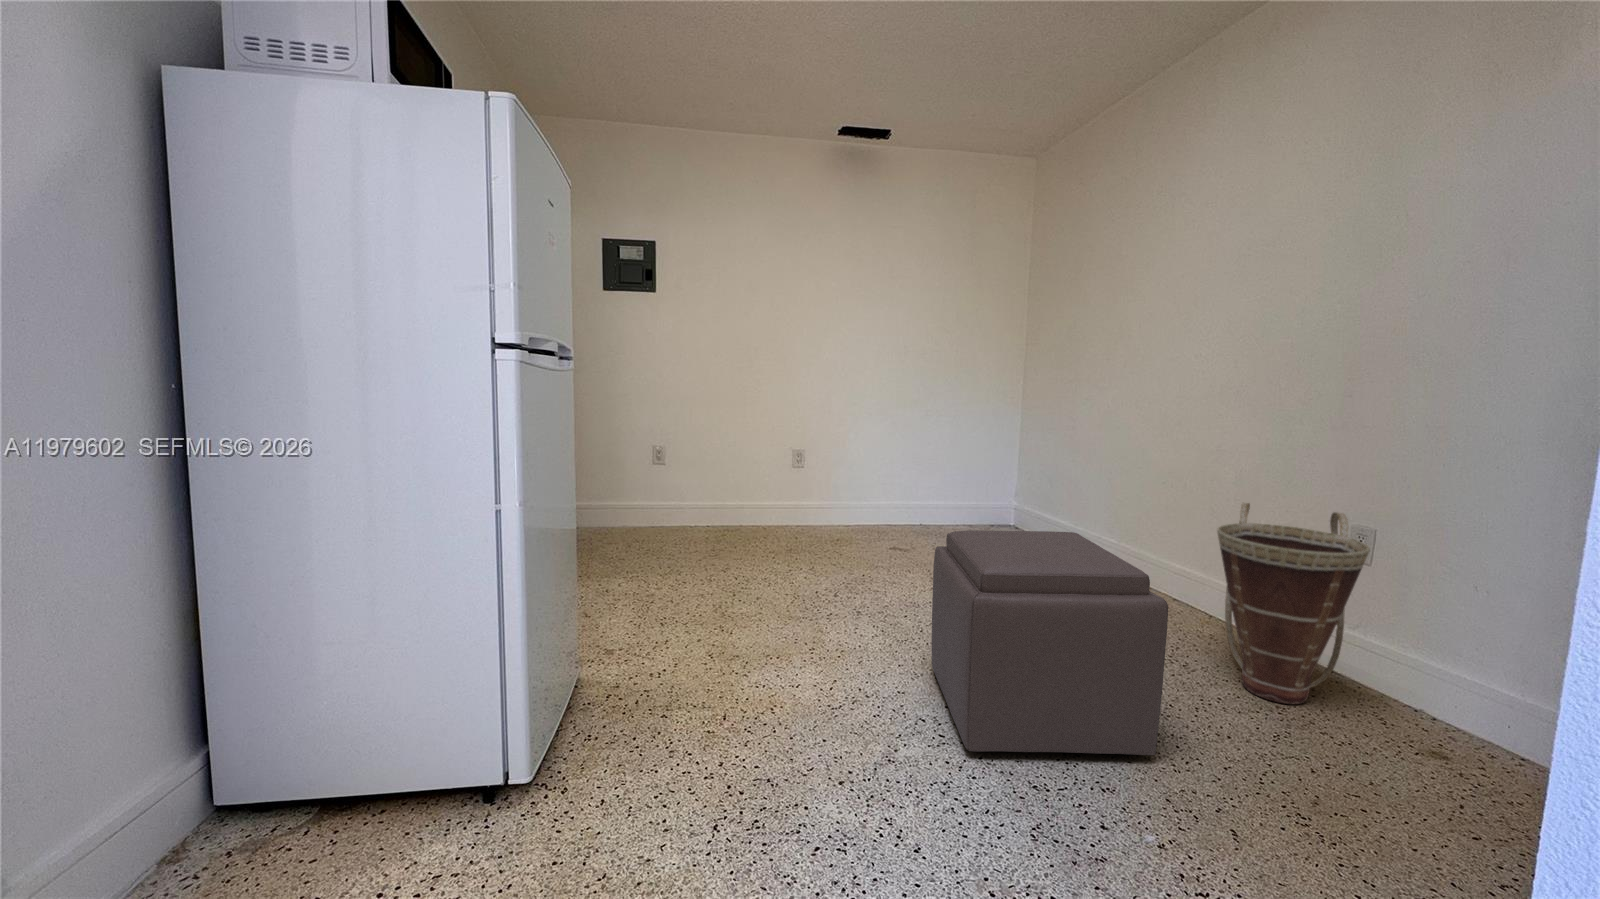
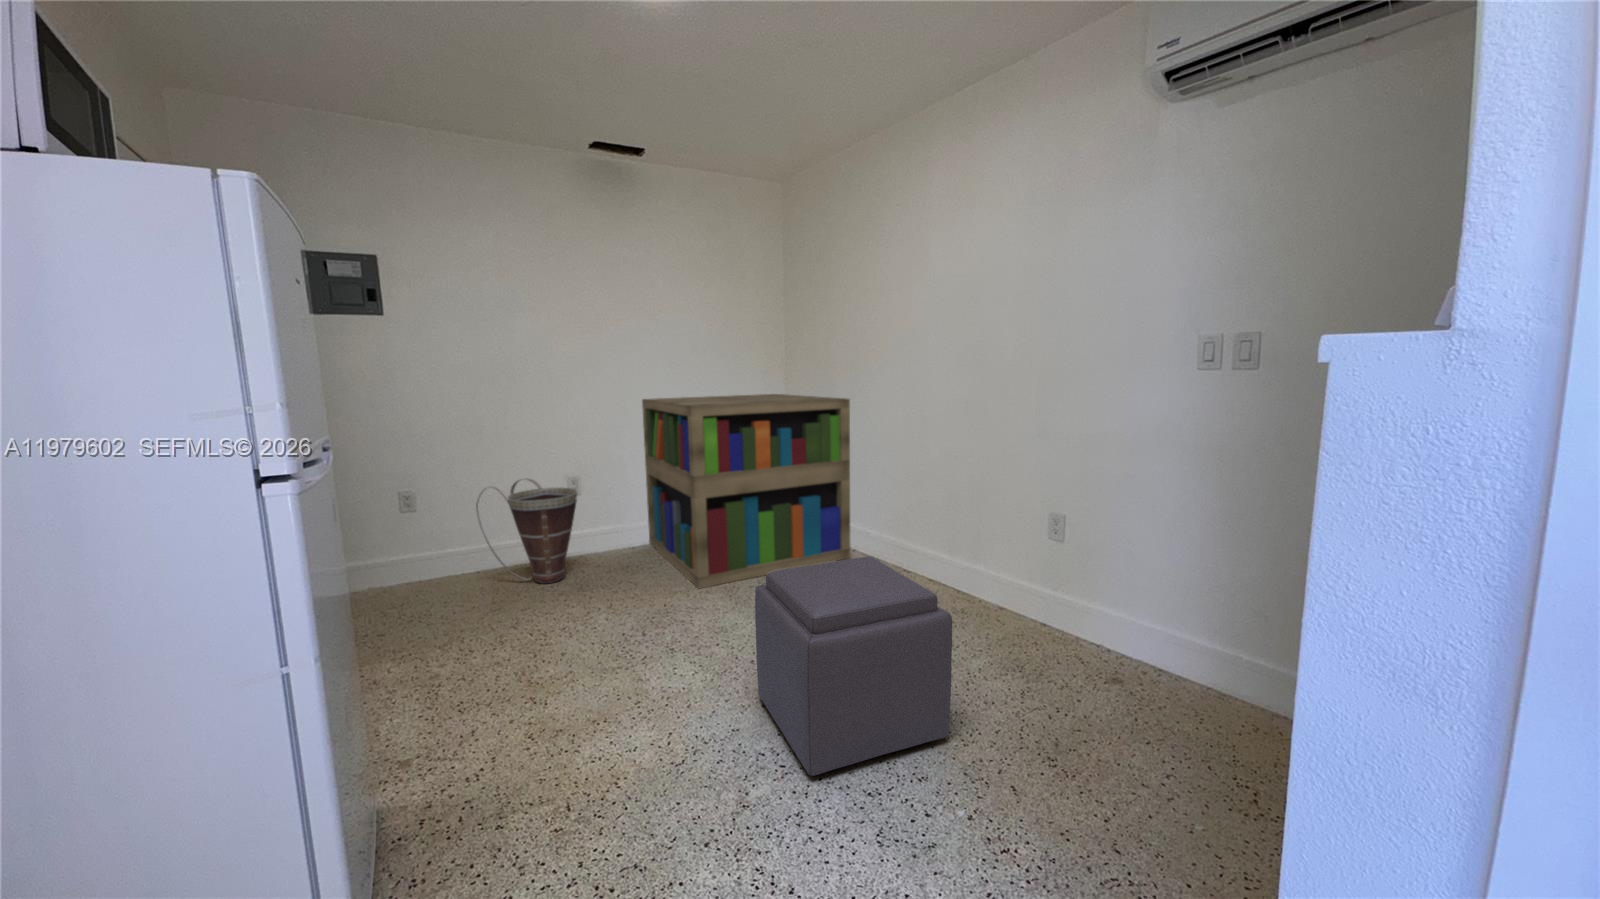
bookshelf: none [860,375,1087,566] -> present [642,394,850,588]
basket: present [1217,503,1370,704] -> present [476,479,577,584]

